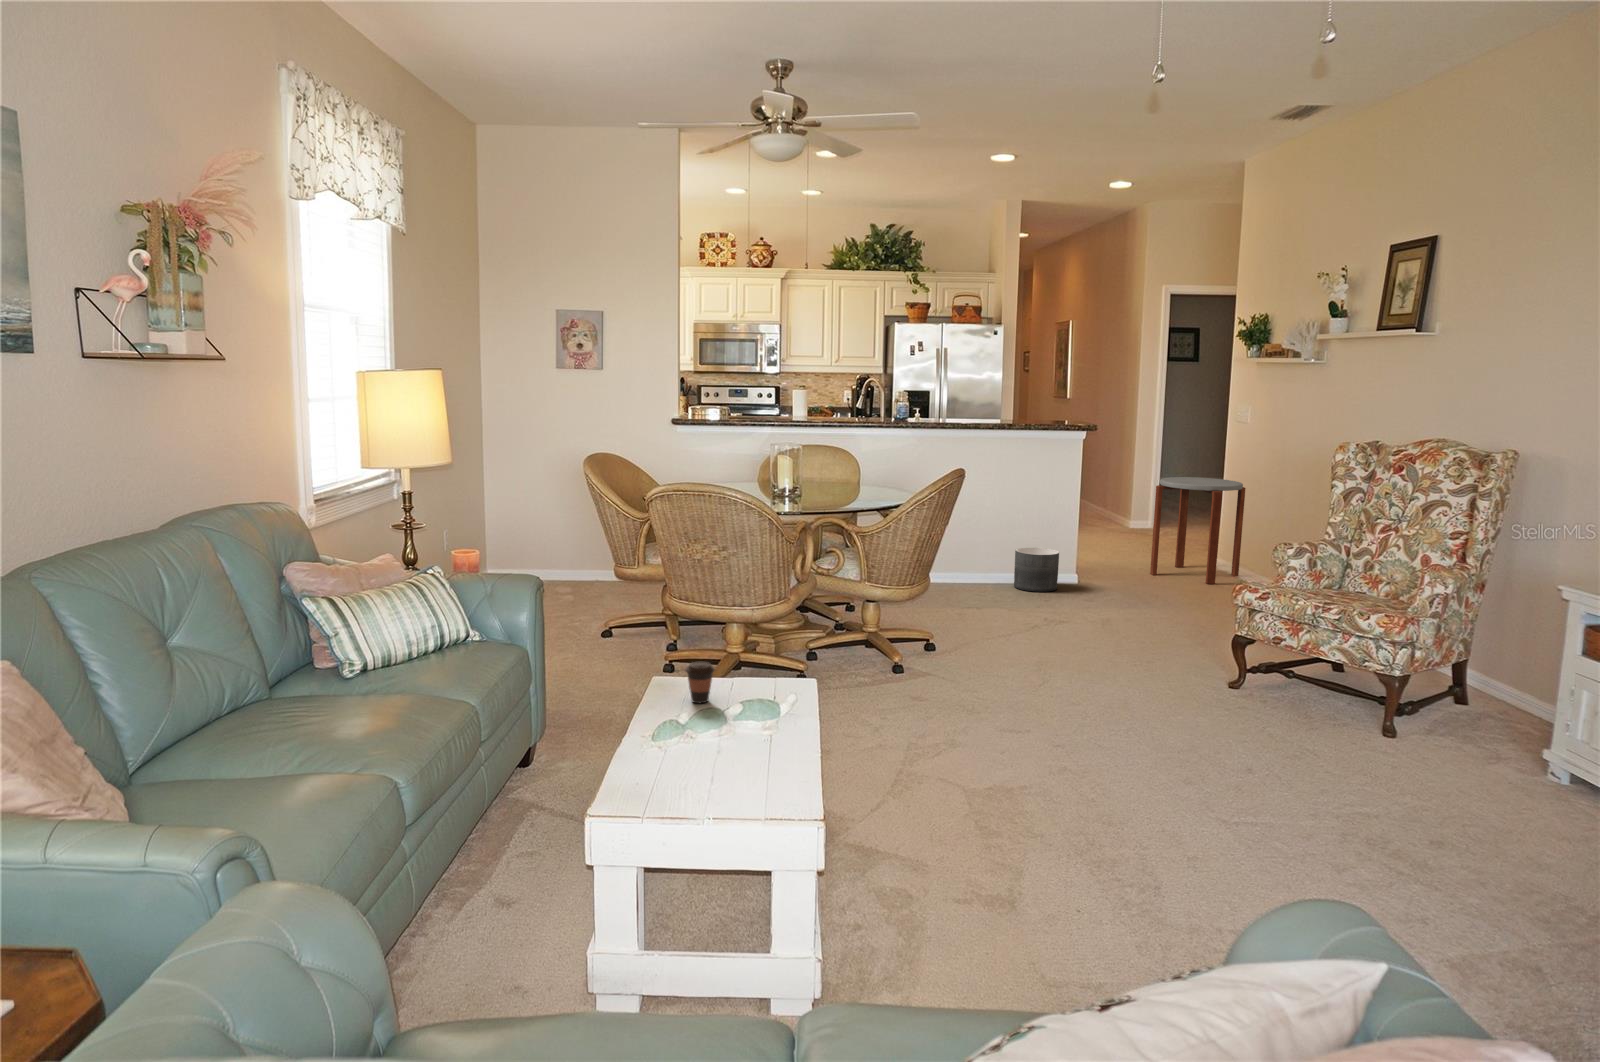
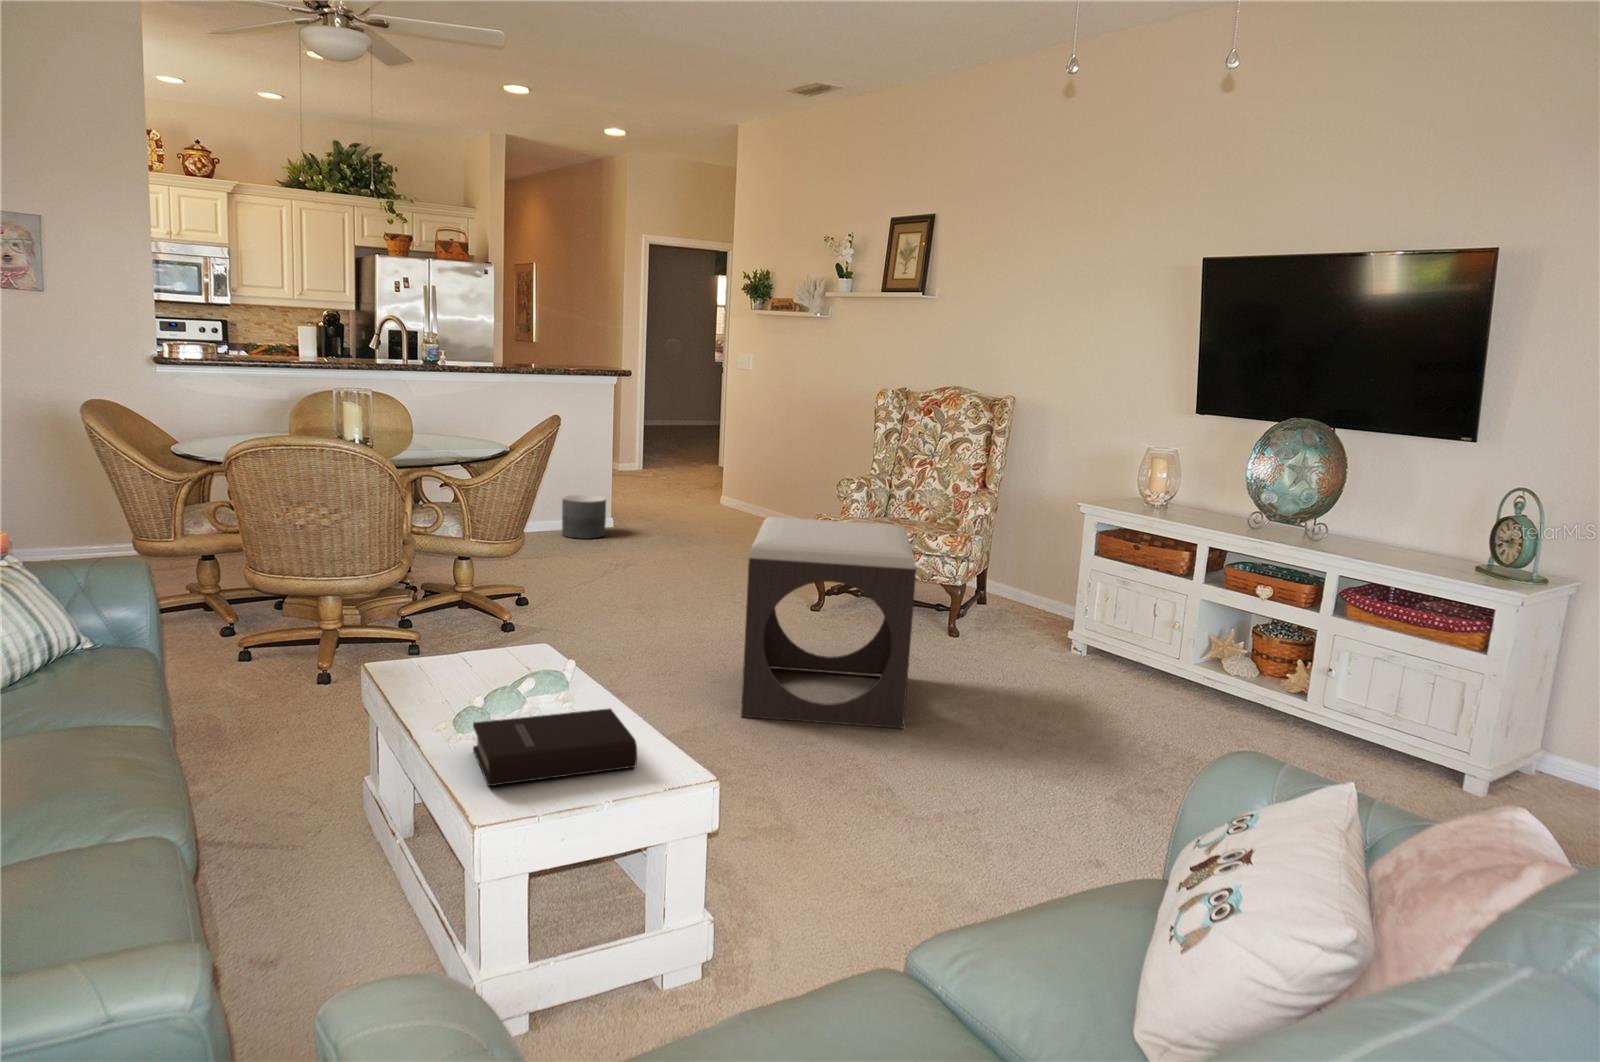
side table: present [1150,477,1246,584] -> none [676,422,754,520]
footstool: none [1054,579,1289,832] -> present [741,517,916,728]
coffee cup: present [686,662,714,703] -> none [432,637,466,684]
book: none [628,736,776,801] -> present [473,709,637,786]

